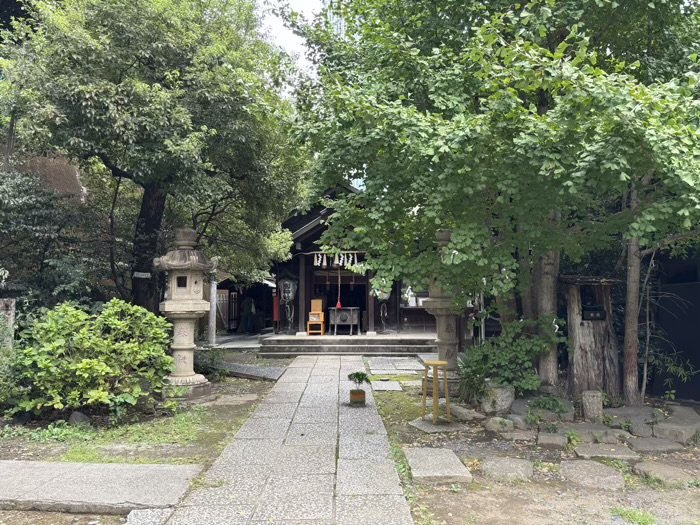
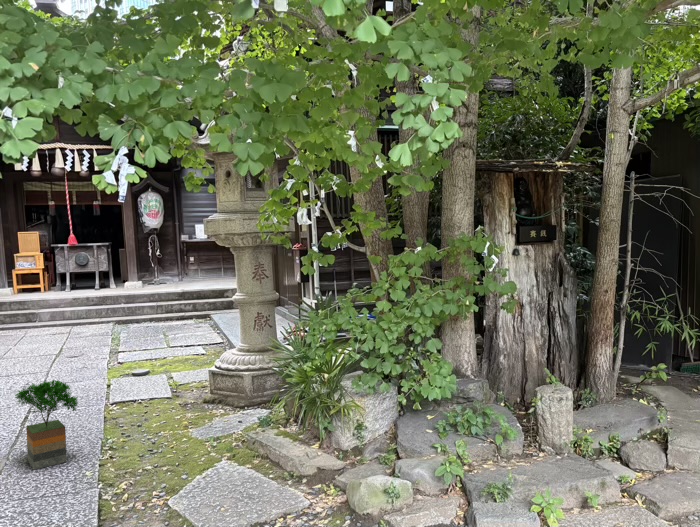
stool: present [422,361,450,424] -> none [200,346,267,504]

